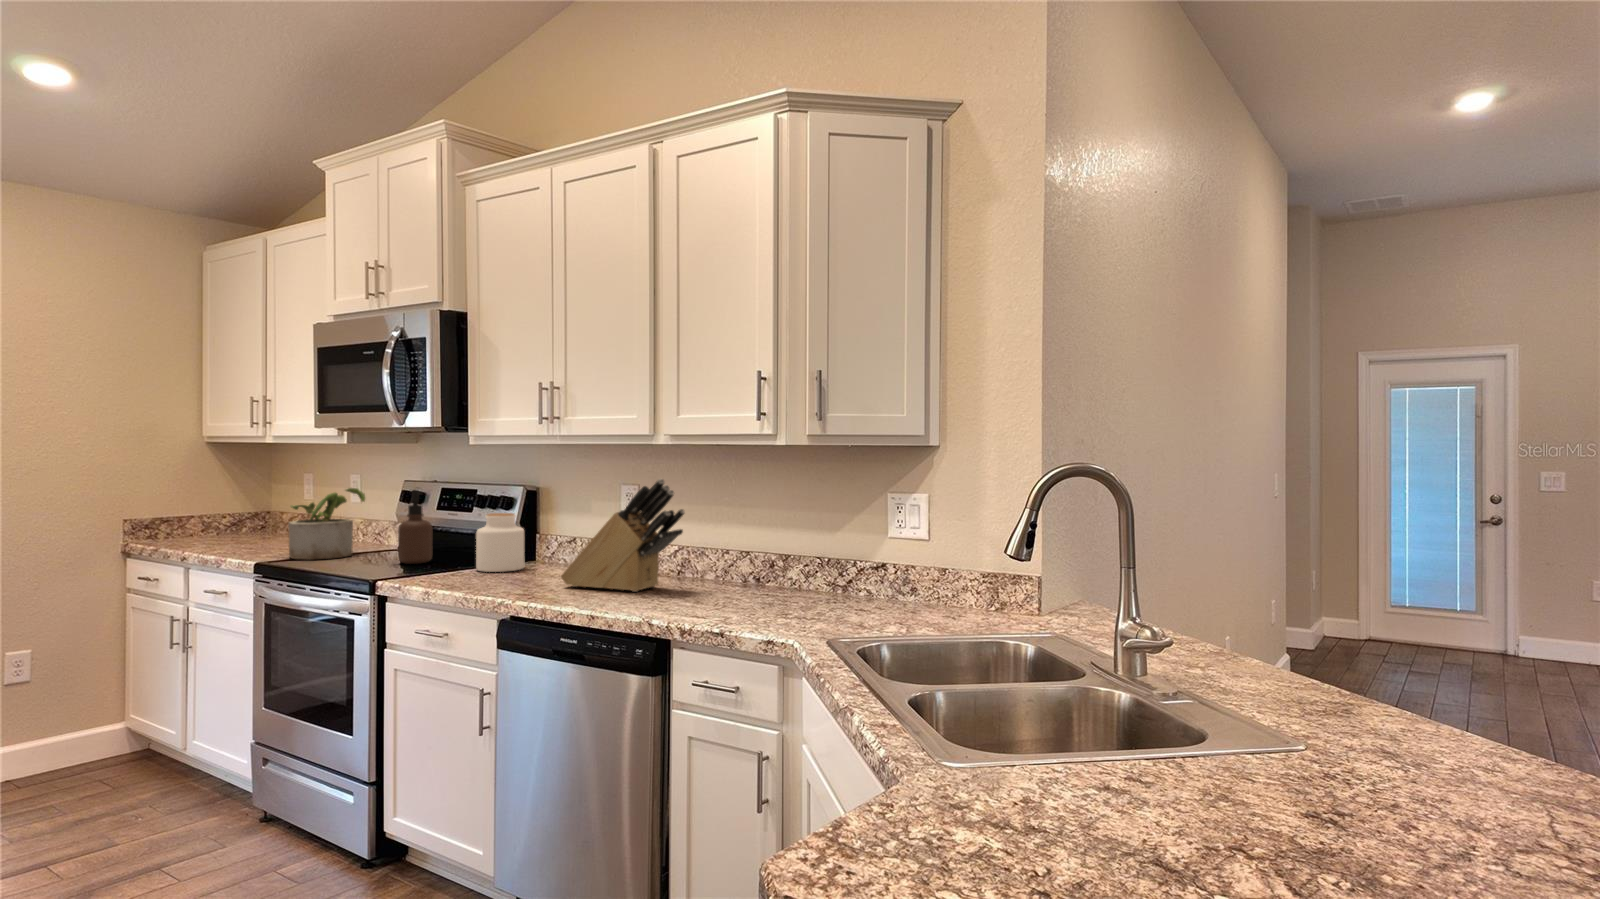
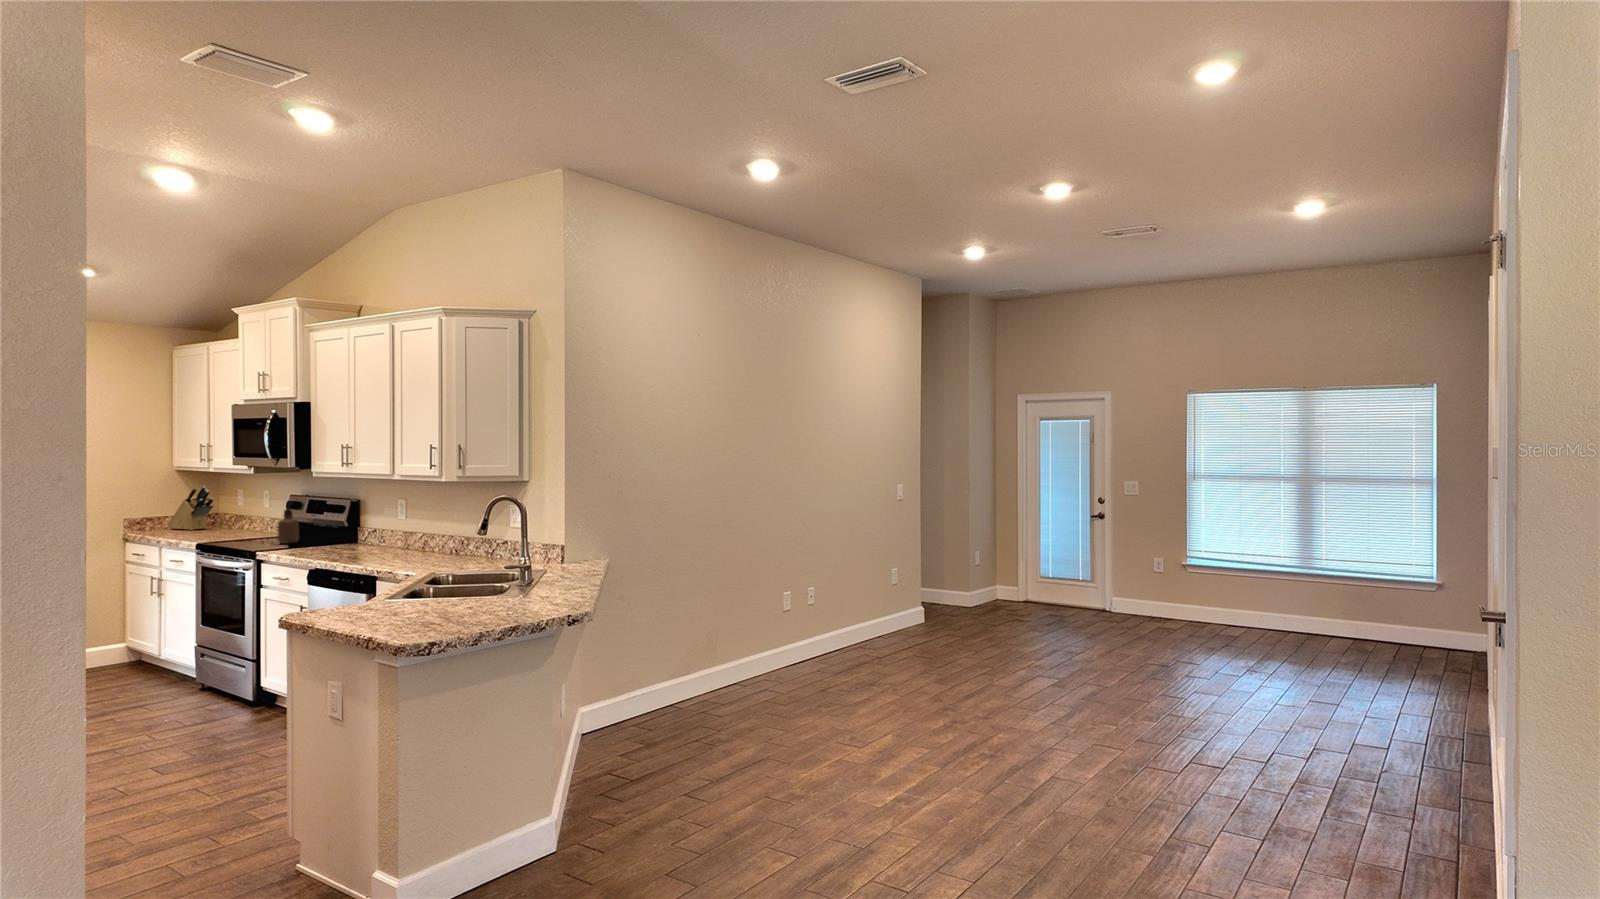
knife block: present [561,479,685,592] -> present [168,486,214,530]
potted plant: present [288,488,365,560] -> none [218,500,265,542]
jar: present [476,513,525,572] -> none [317,515,346,547]

